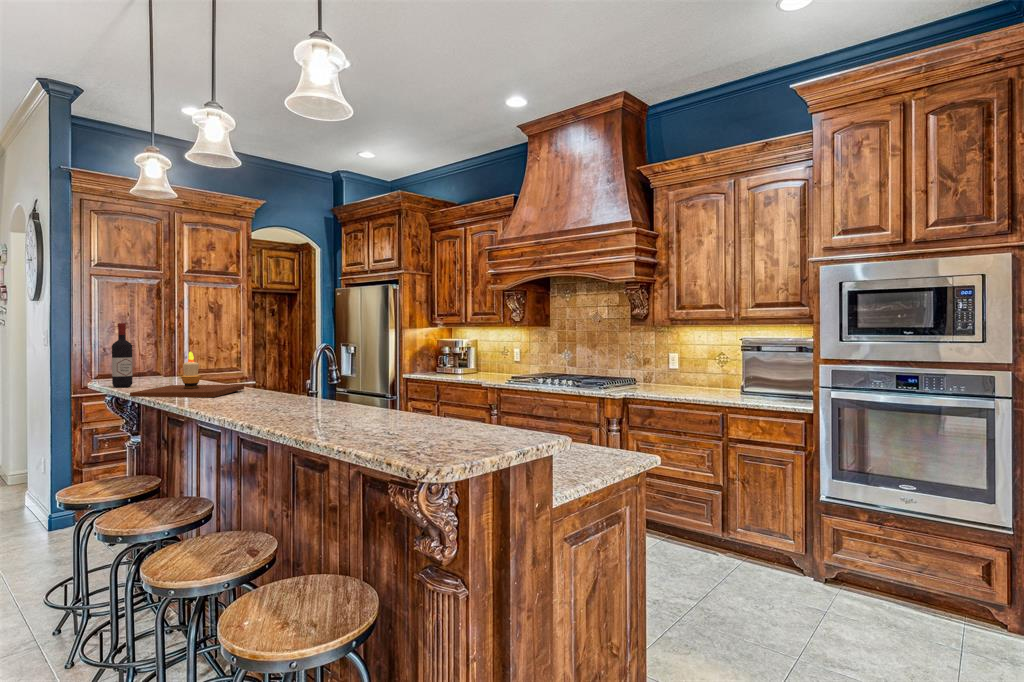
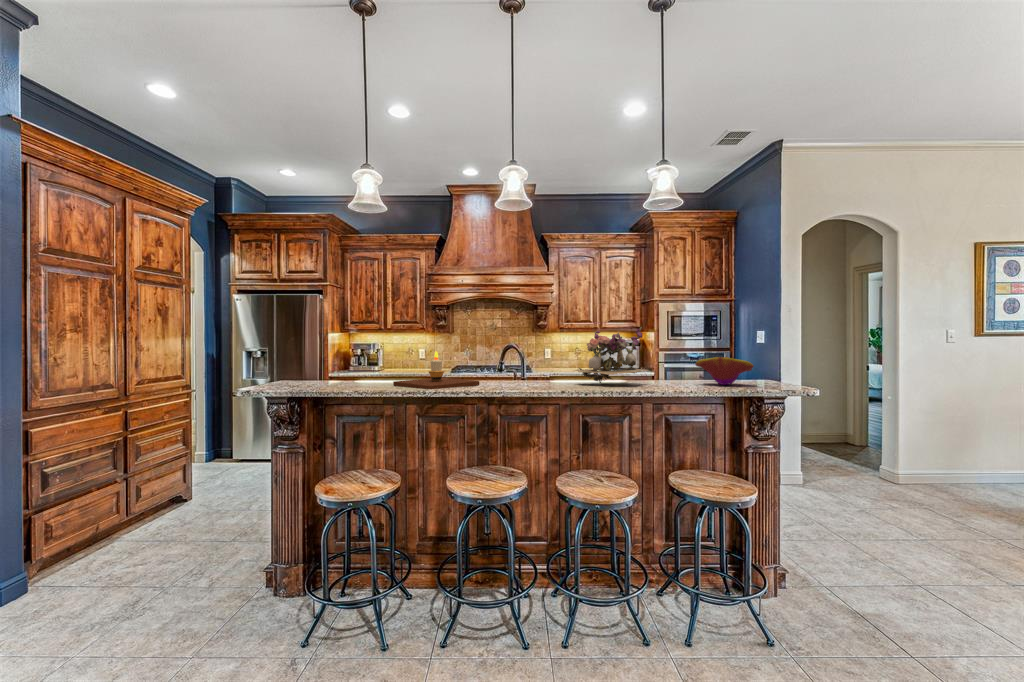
flower arrangement: none [255,319,368,411] -> present [575,328,648,383]
wine bottle: present [112,323,133,387] -> none [322,327,340,388]
decorative bowl: none [353,379,479,438] -> present [695,357,754,385]

